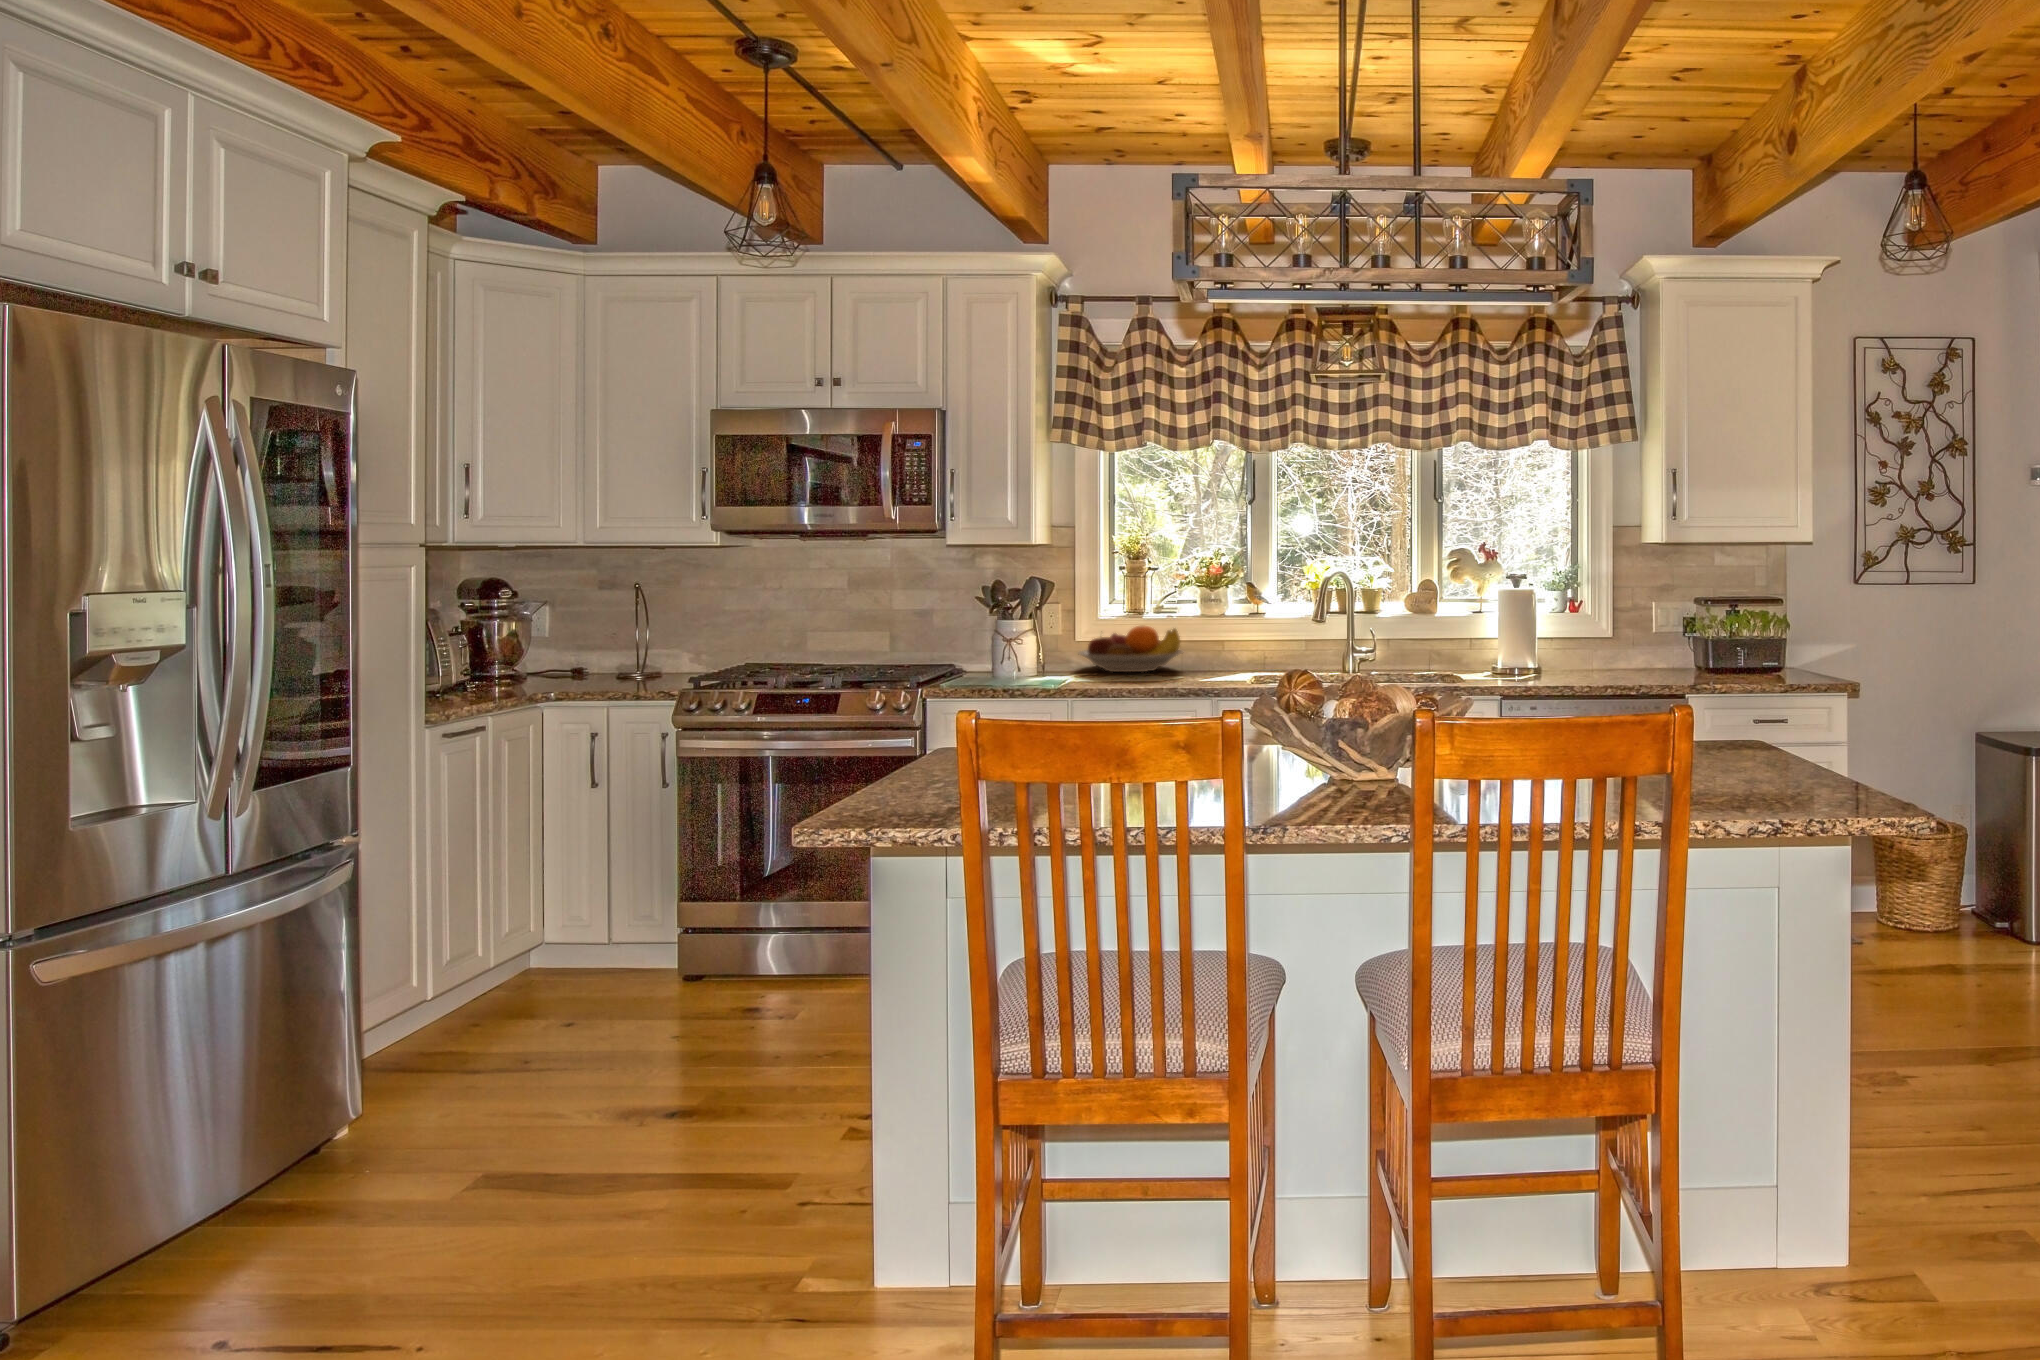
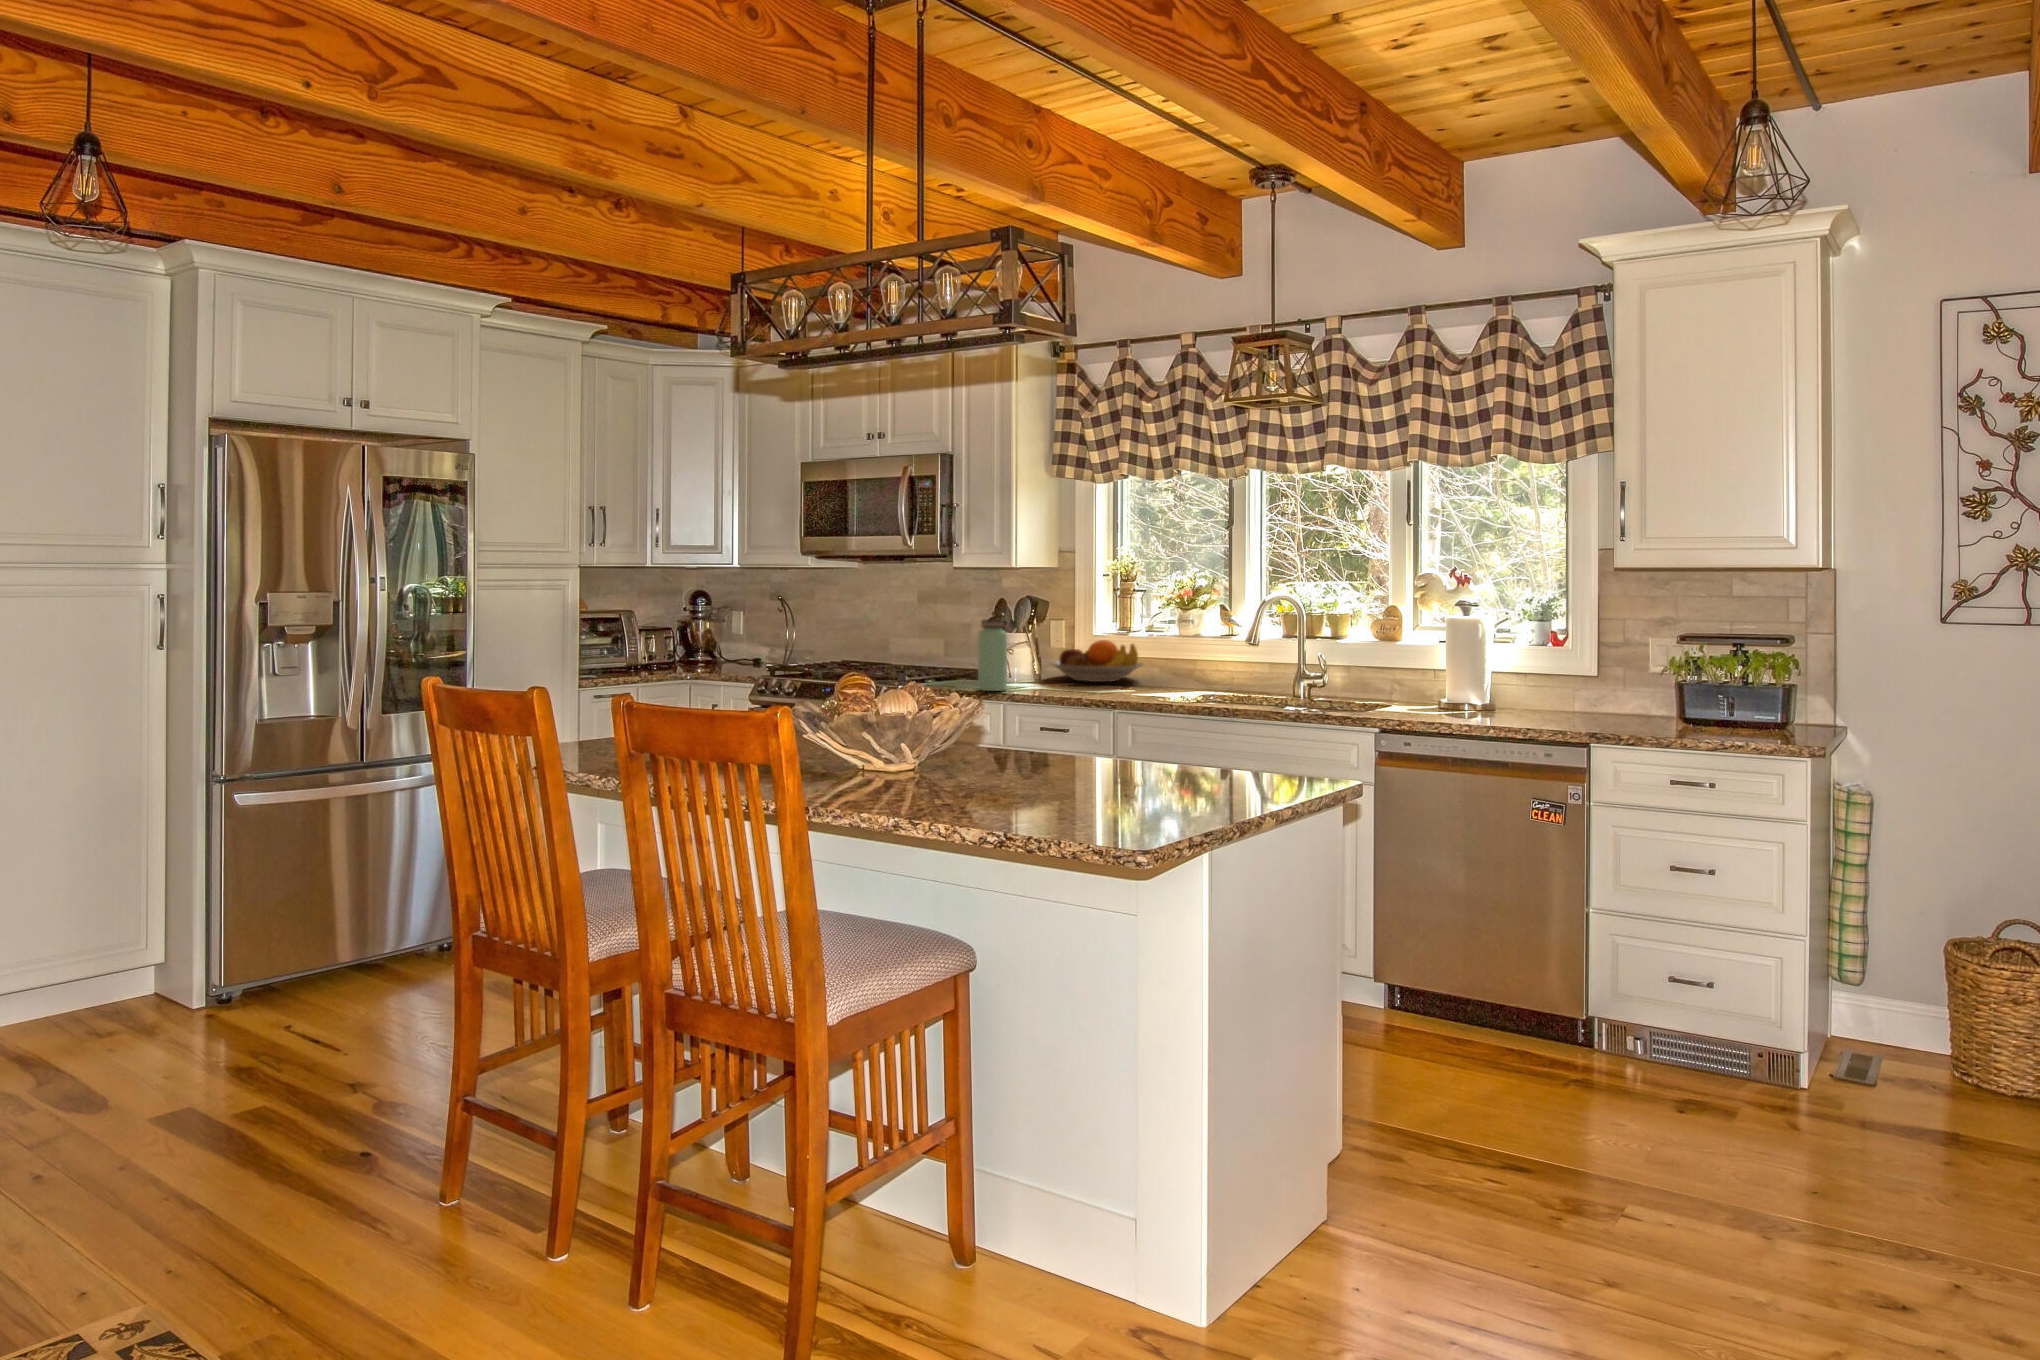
bottle: none [1032,607,1066,690] -> present [978,619,1007,691]

